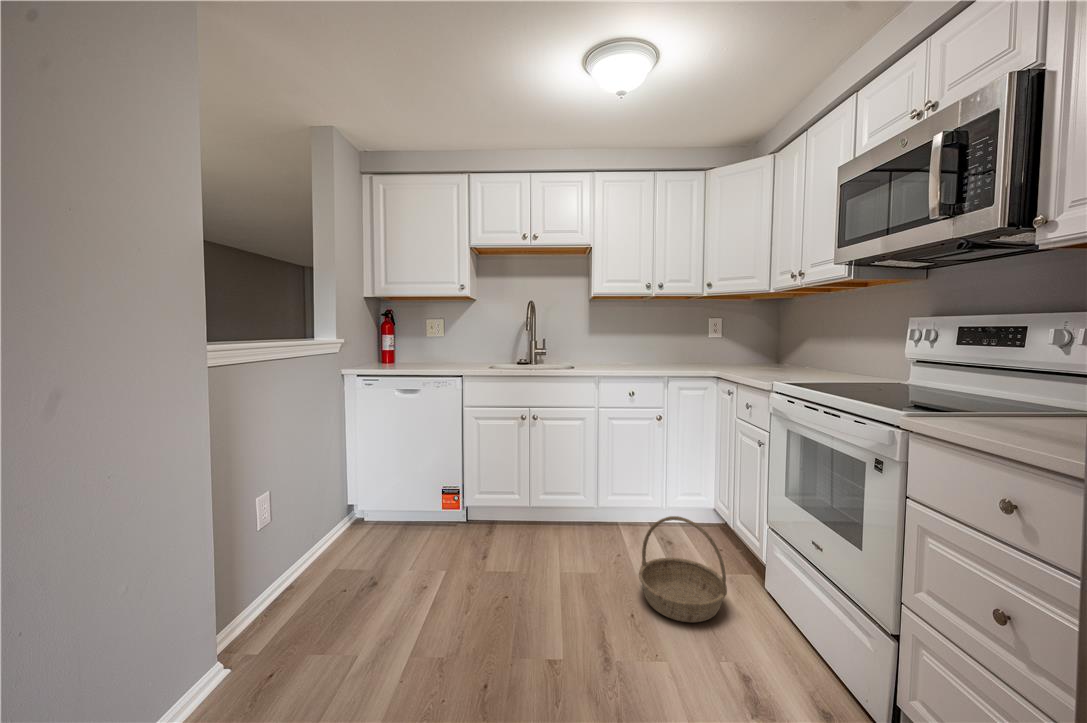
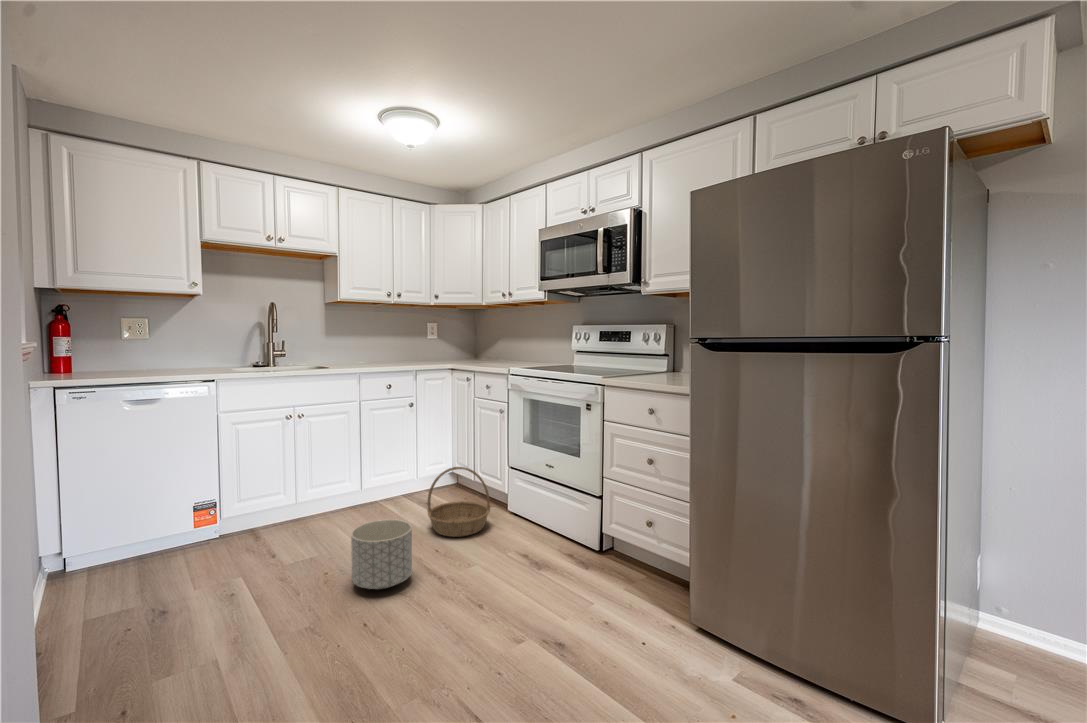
planter: none [495,568,570,672] -> present [351,519,412,590]

